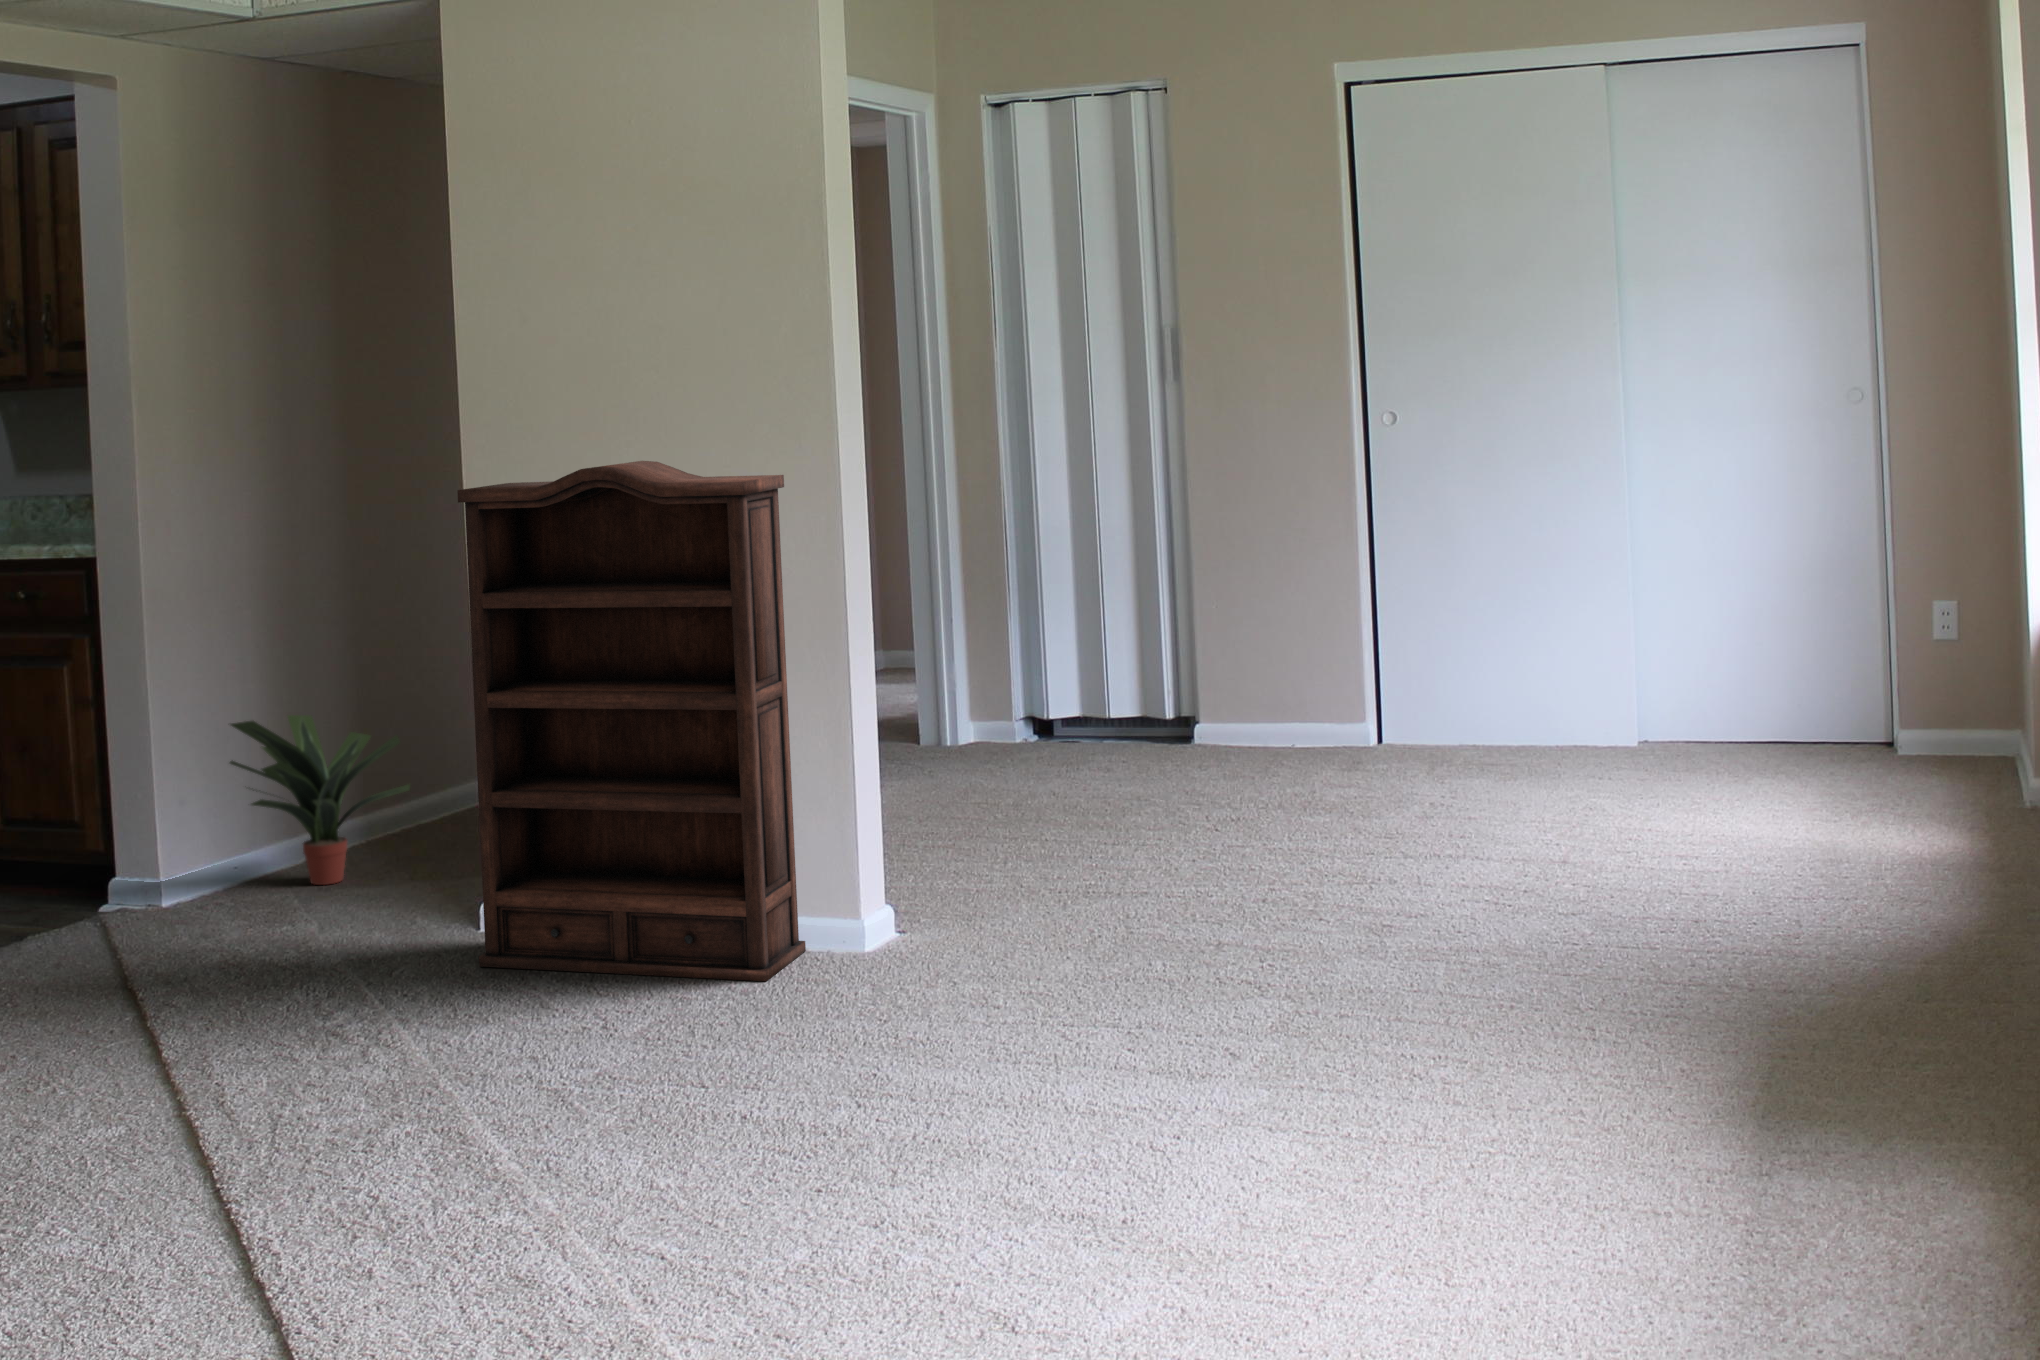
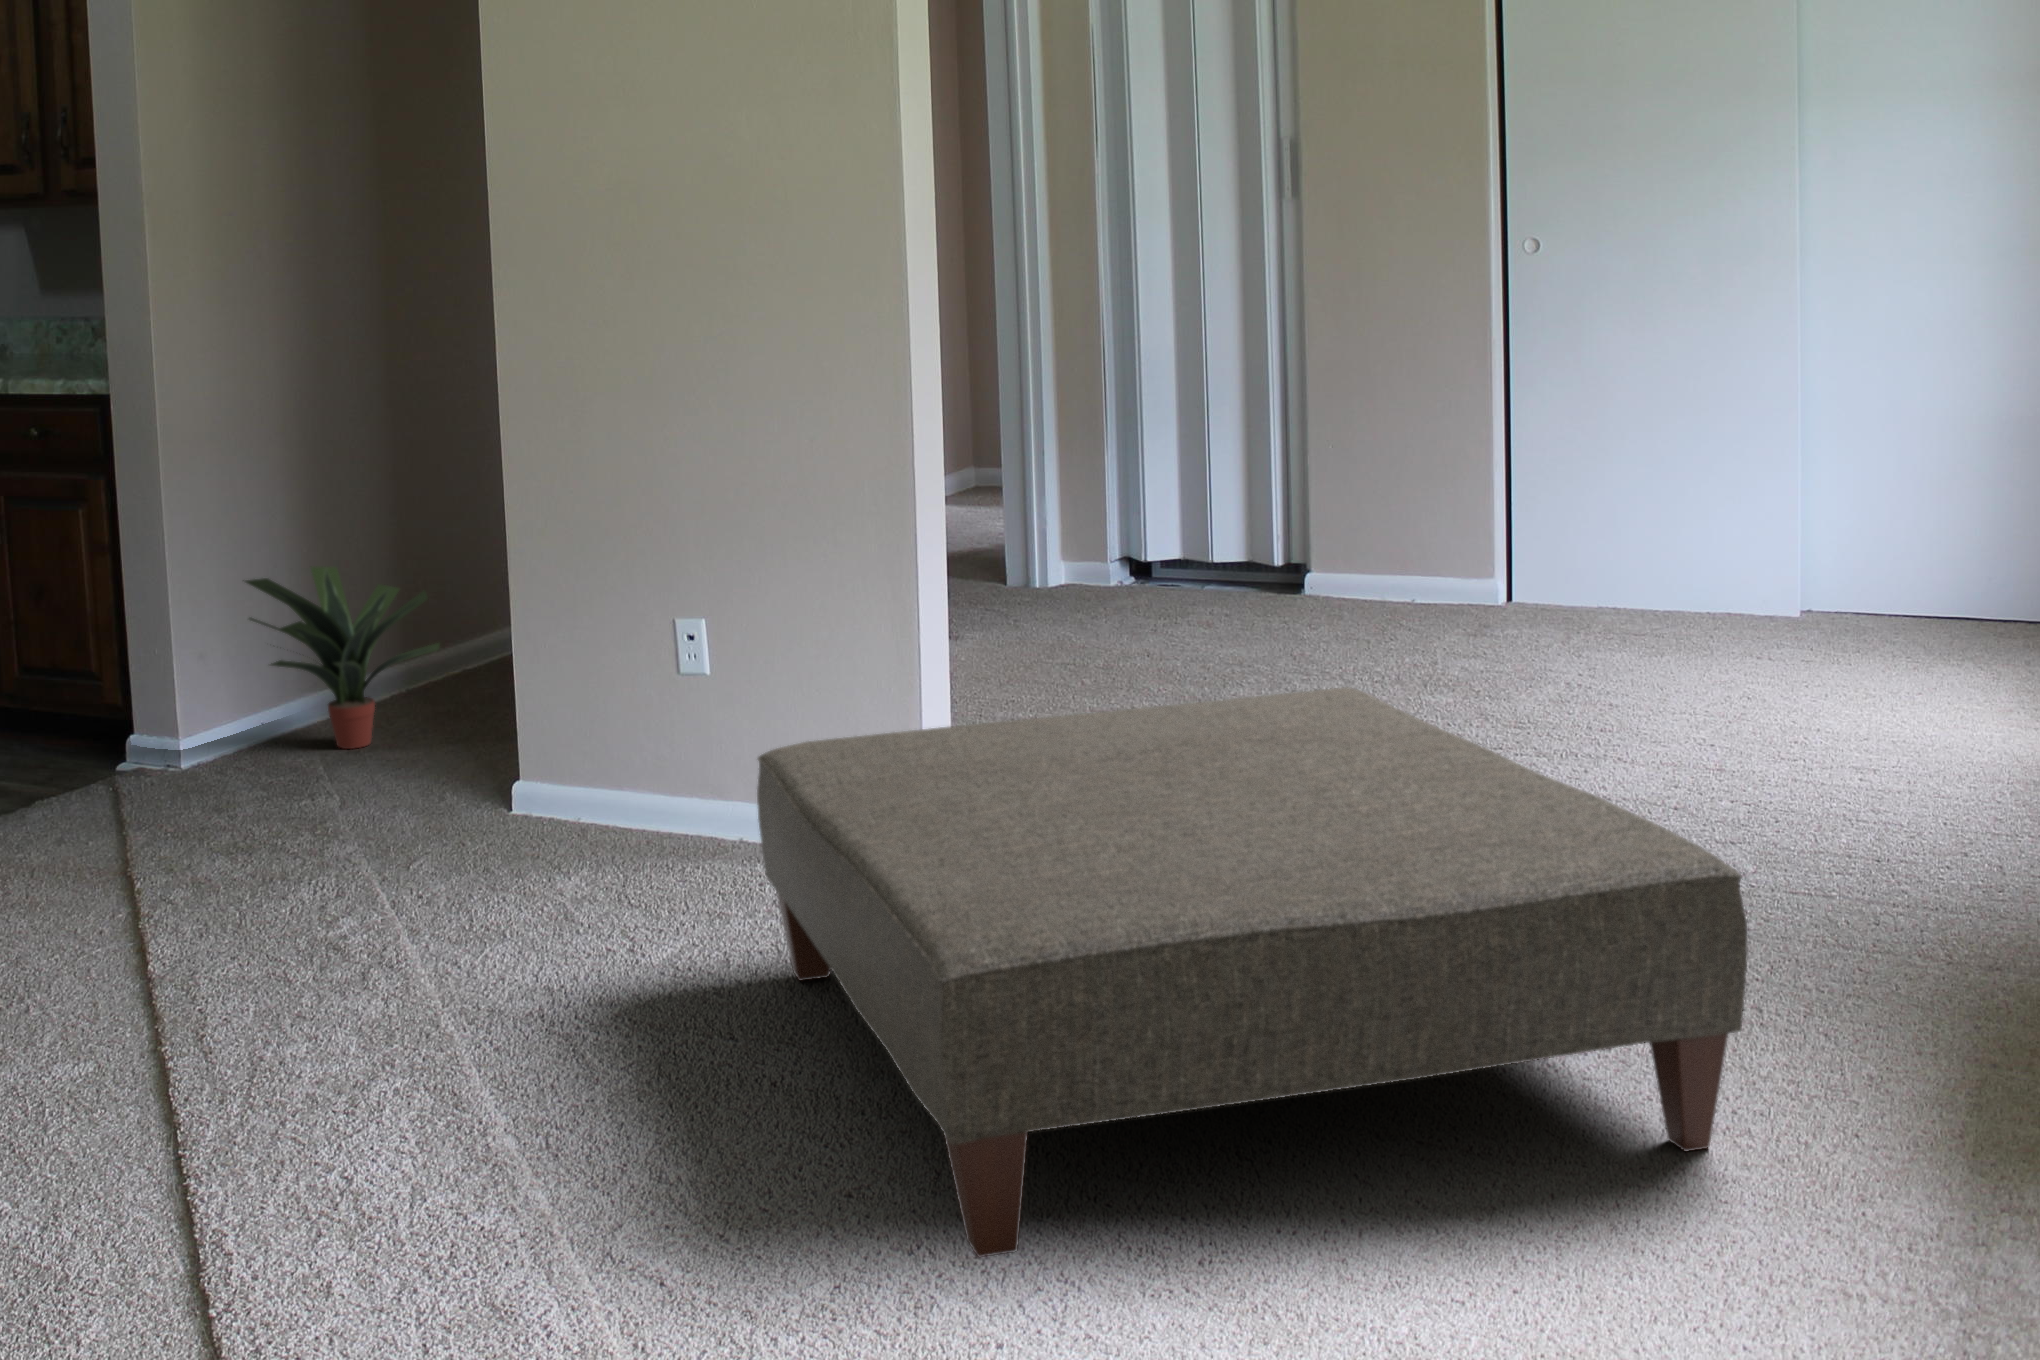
bookshelf: present [457,461,806,981] -> none [466,304,861,894]
ottoman: none [722,783,1532,1225] -> present [757,687,1747,1257]

